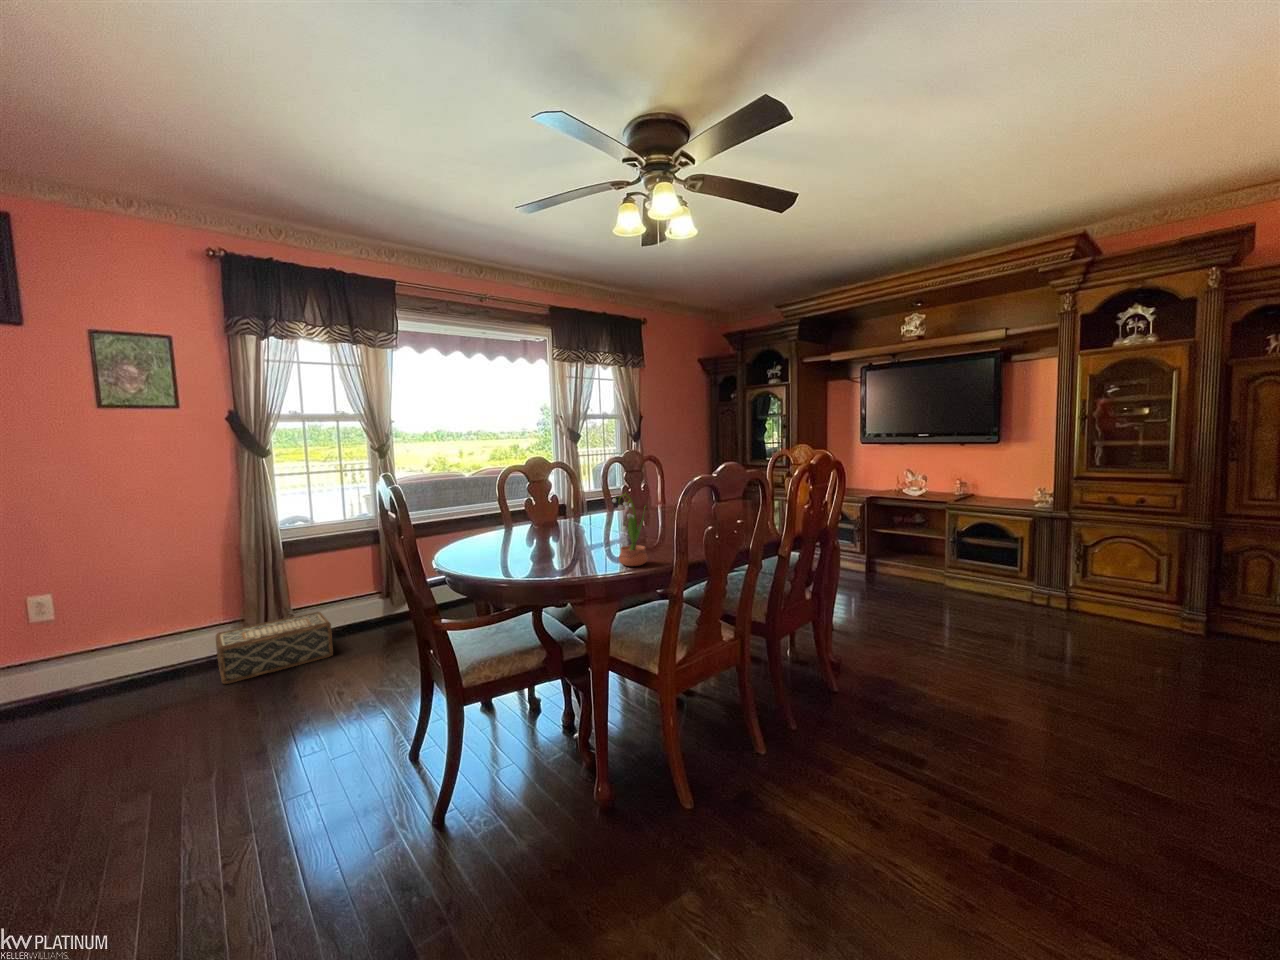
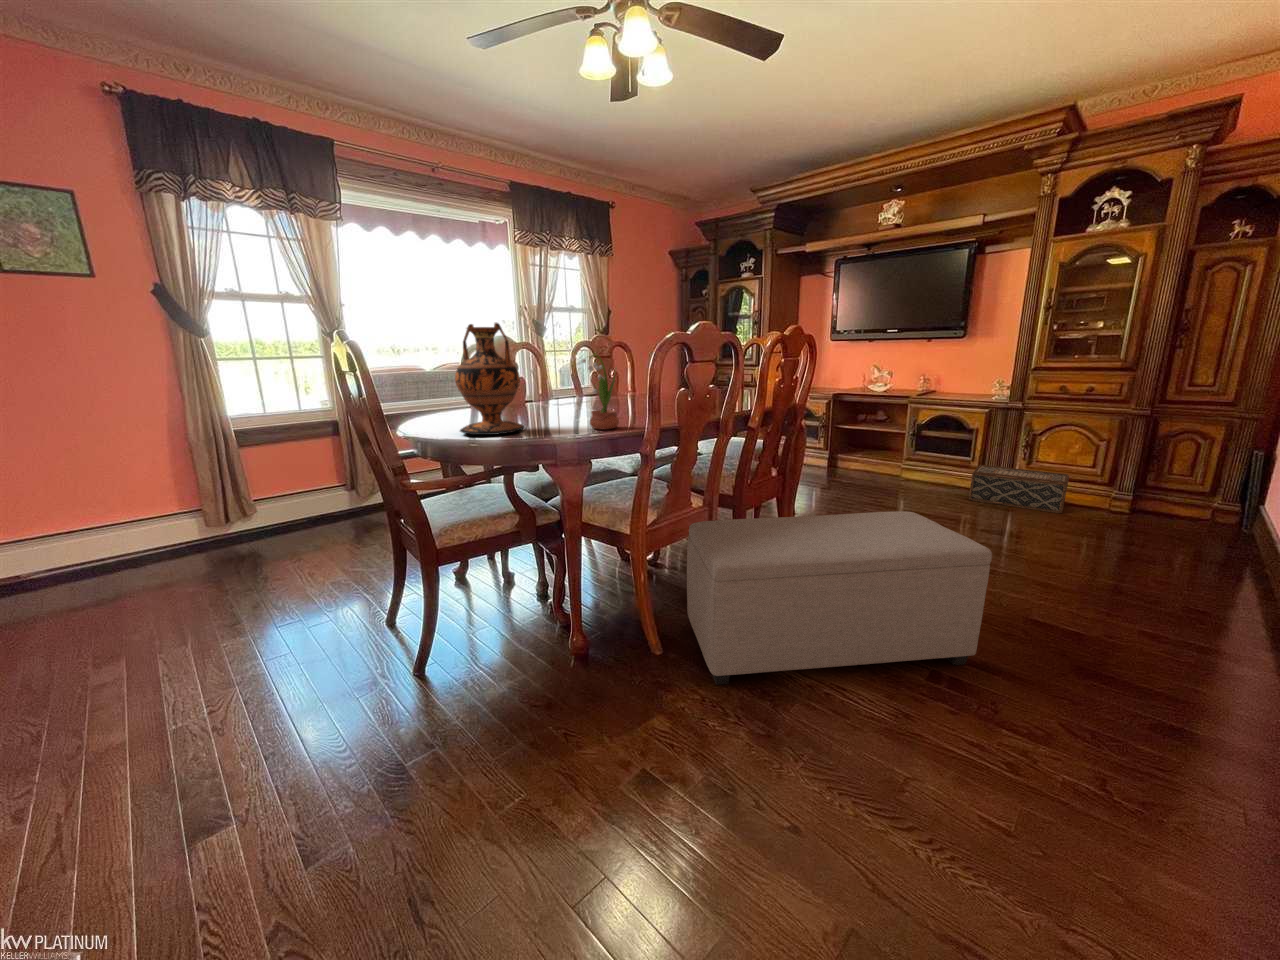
vase: none [493,467,556,573] -> present [455,322,524,435]
woven basket: present [216,612,333,684] -> present [969,465,1069,513]
ottoman: none [718,649,1042,848] -> present [687,511,992,685]

